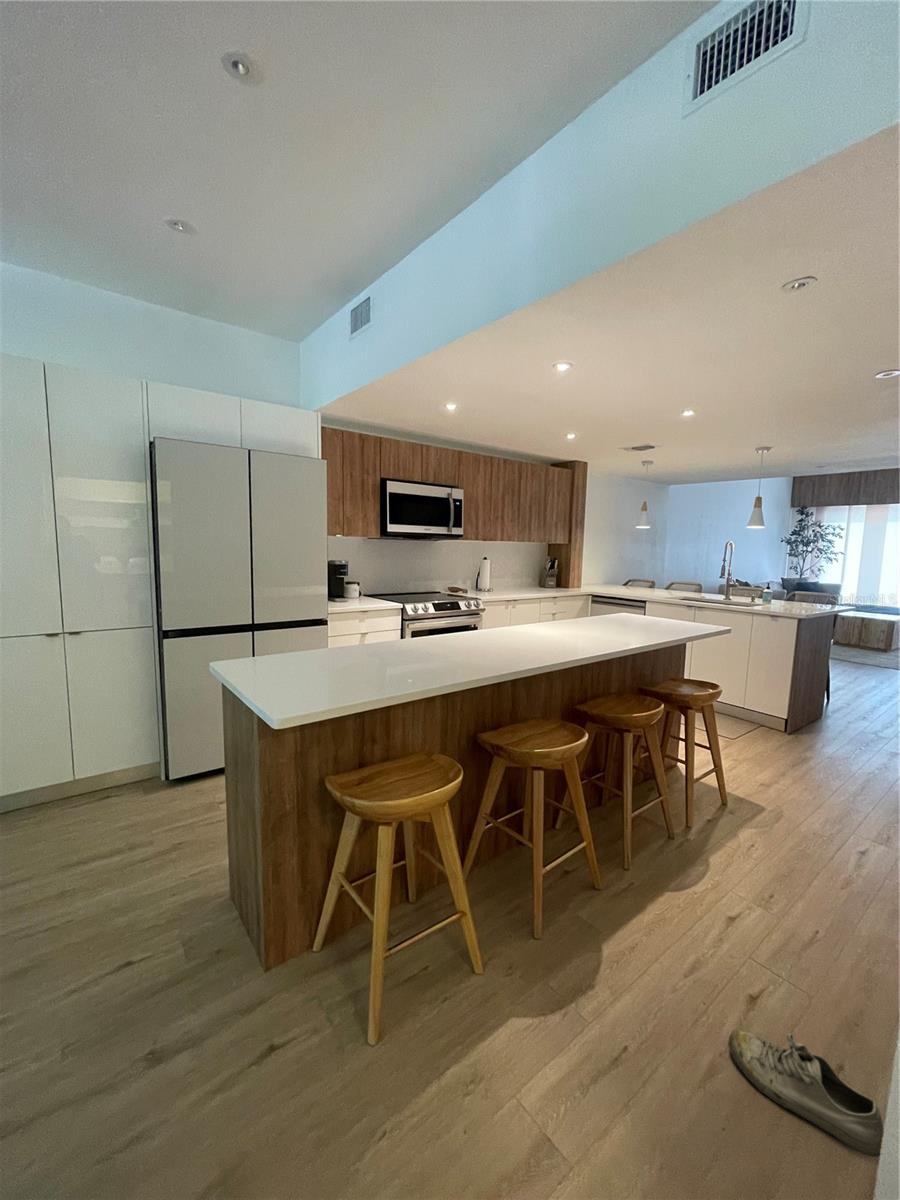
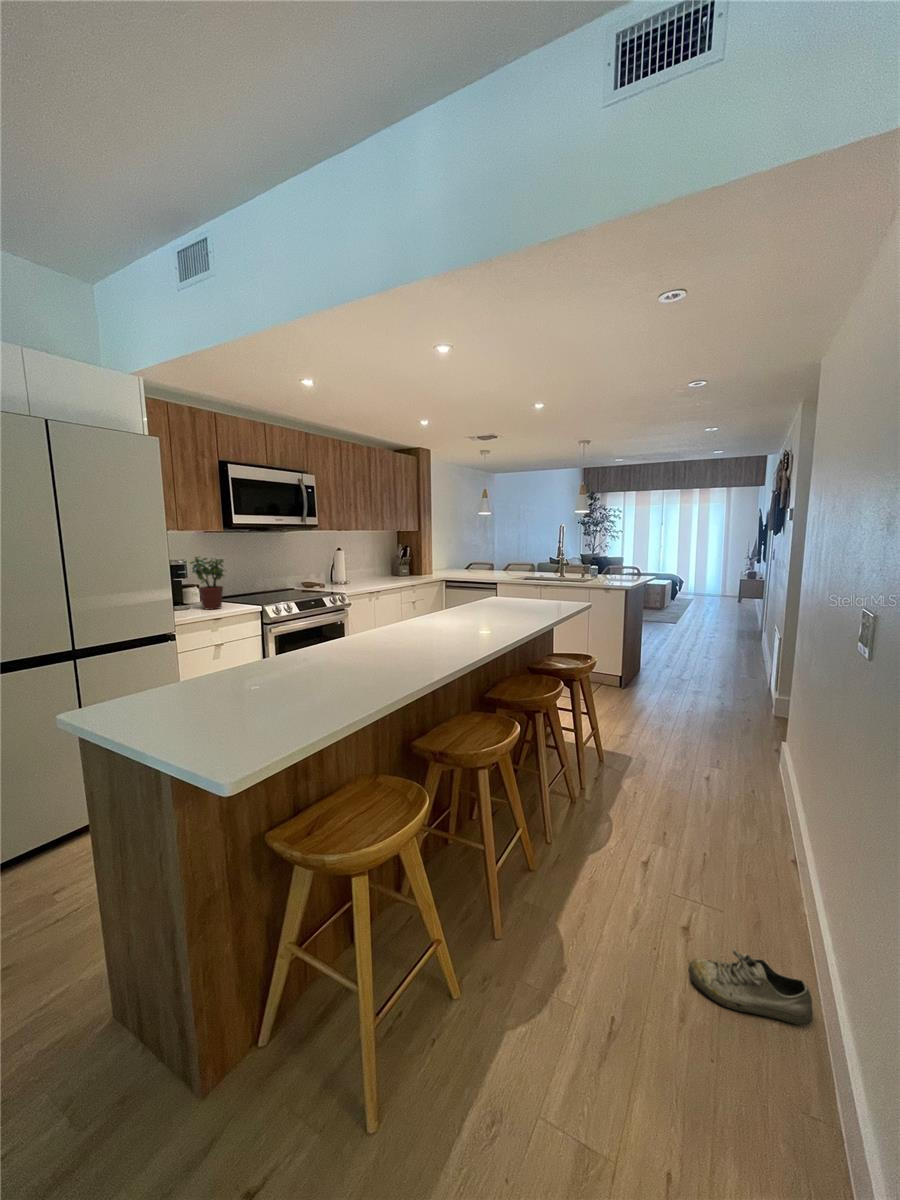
potted plant: none [348,558,377,603] -> present [190,556,224,610]

